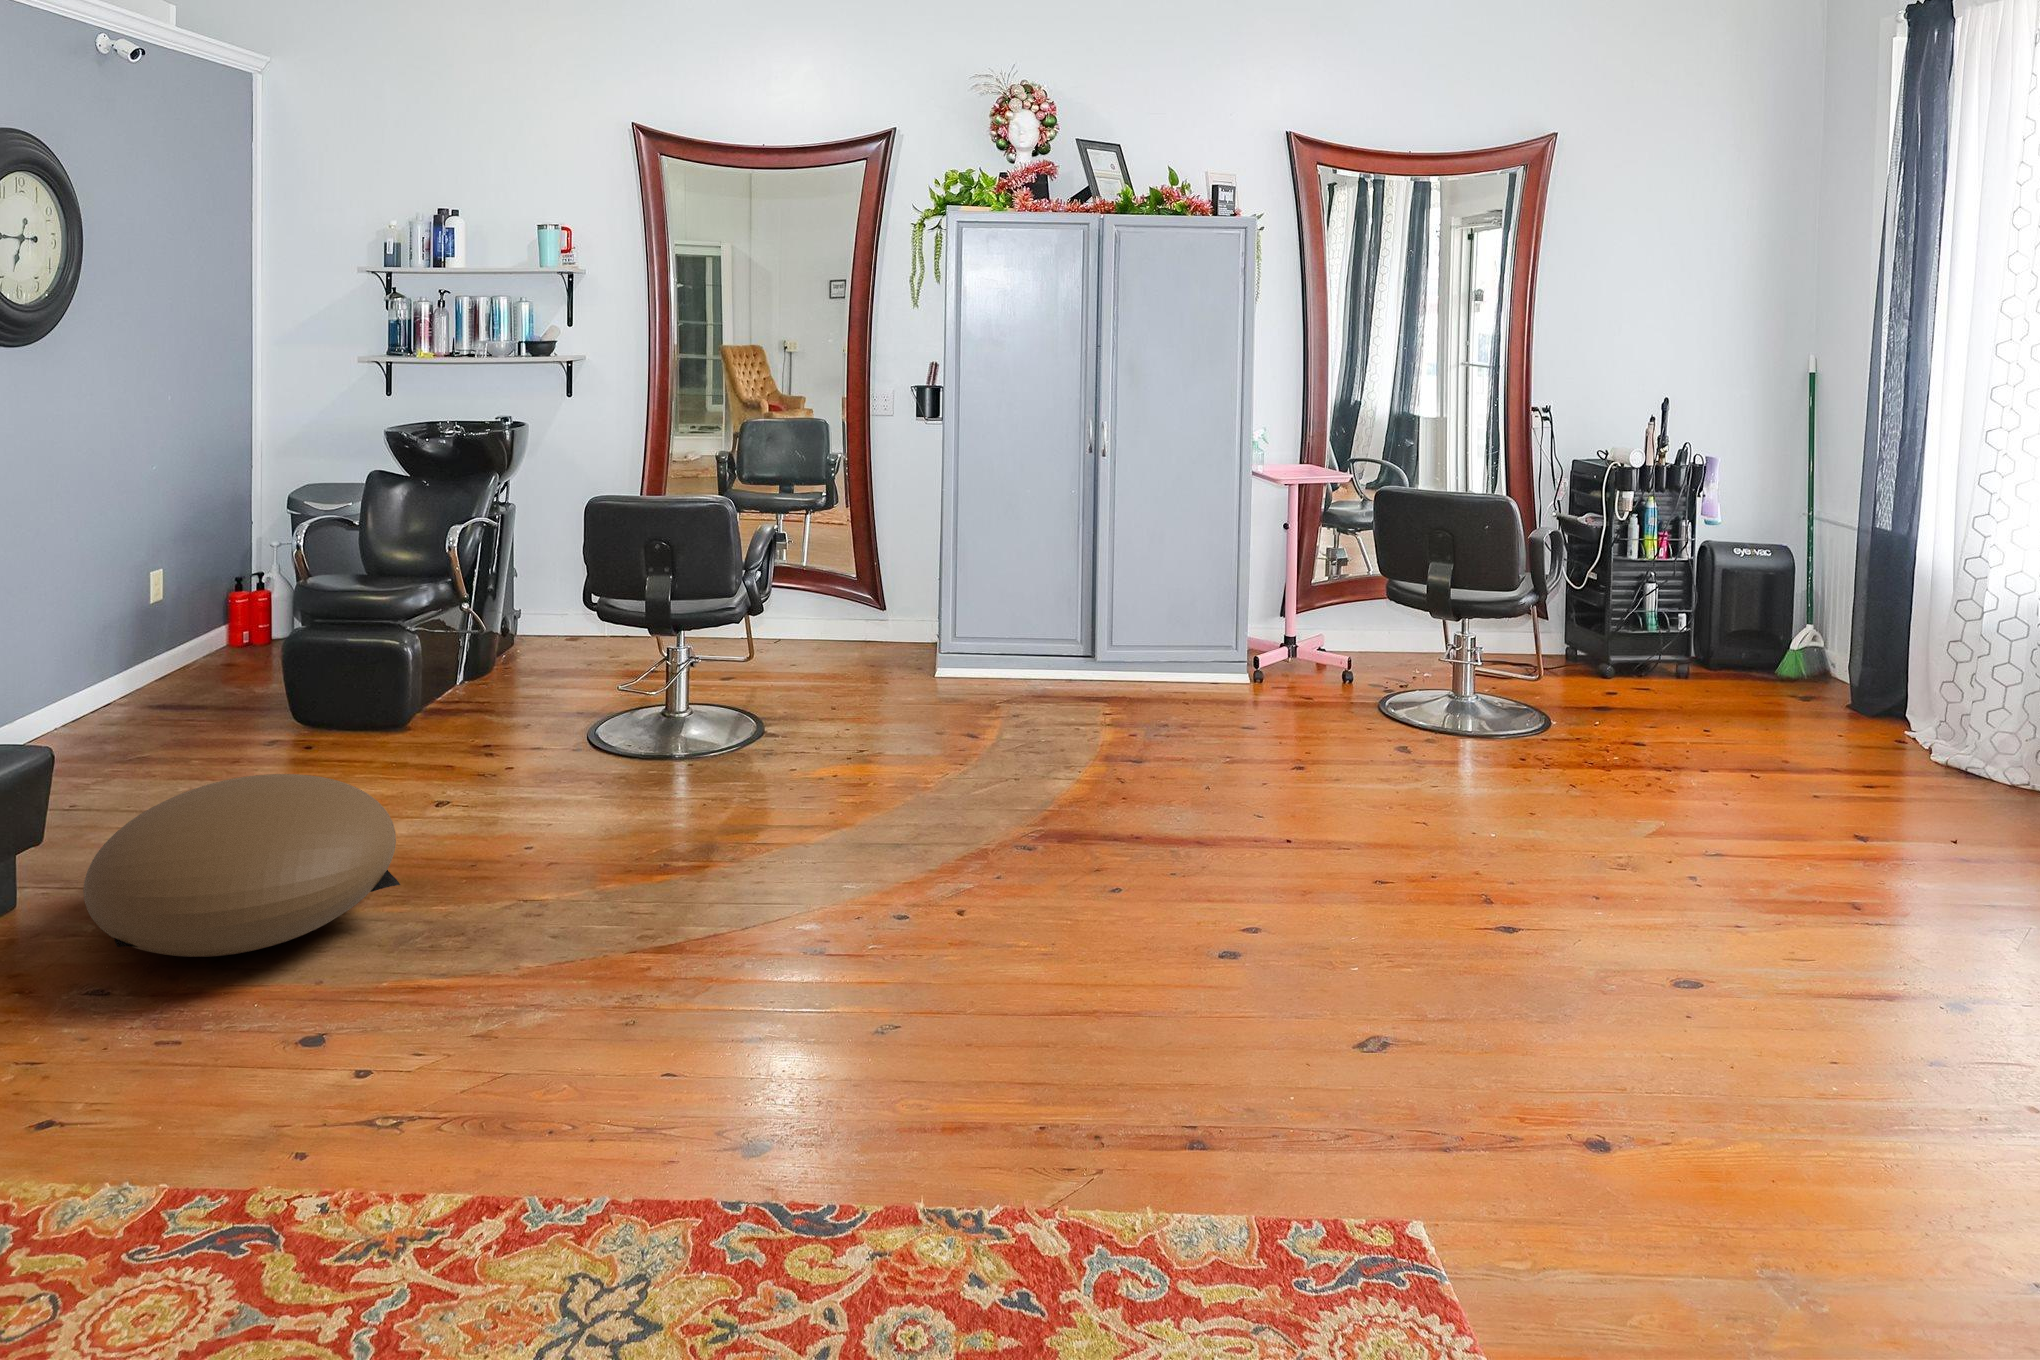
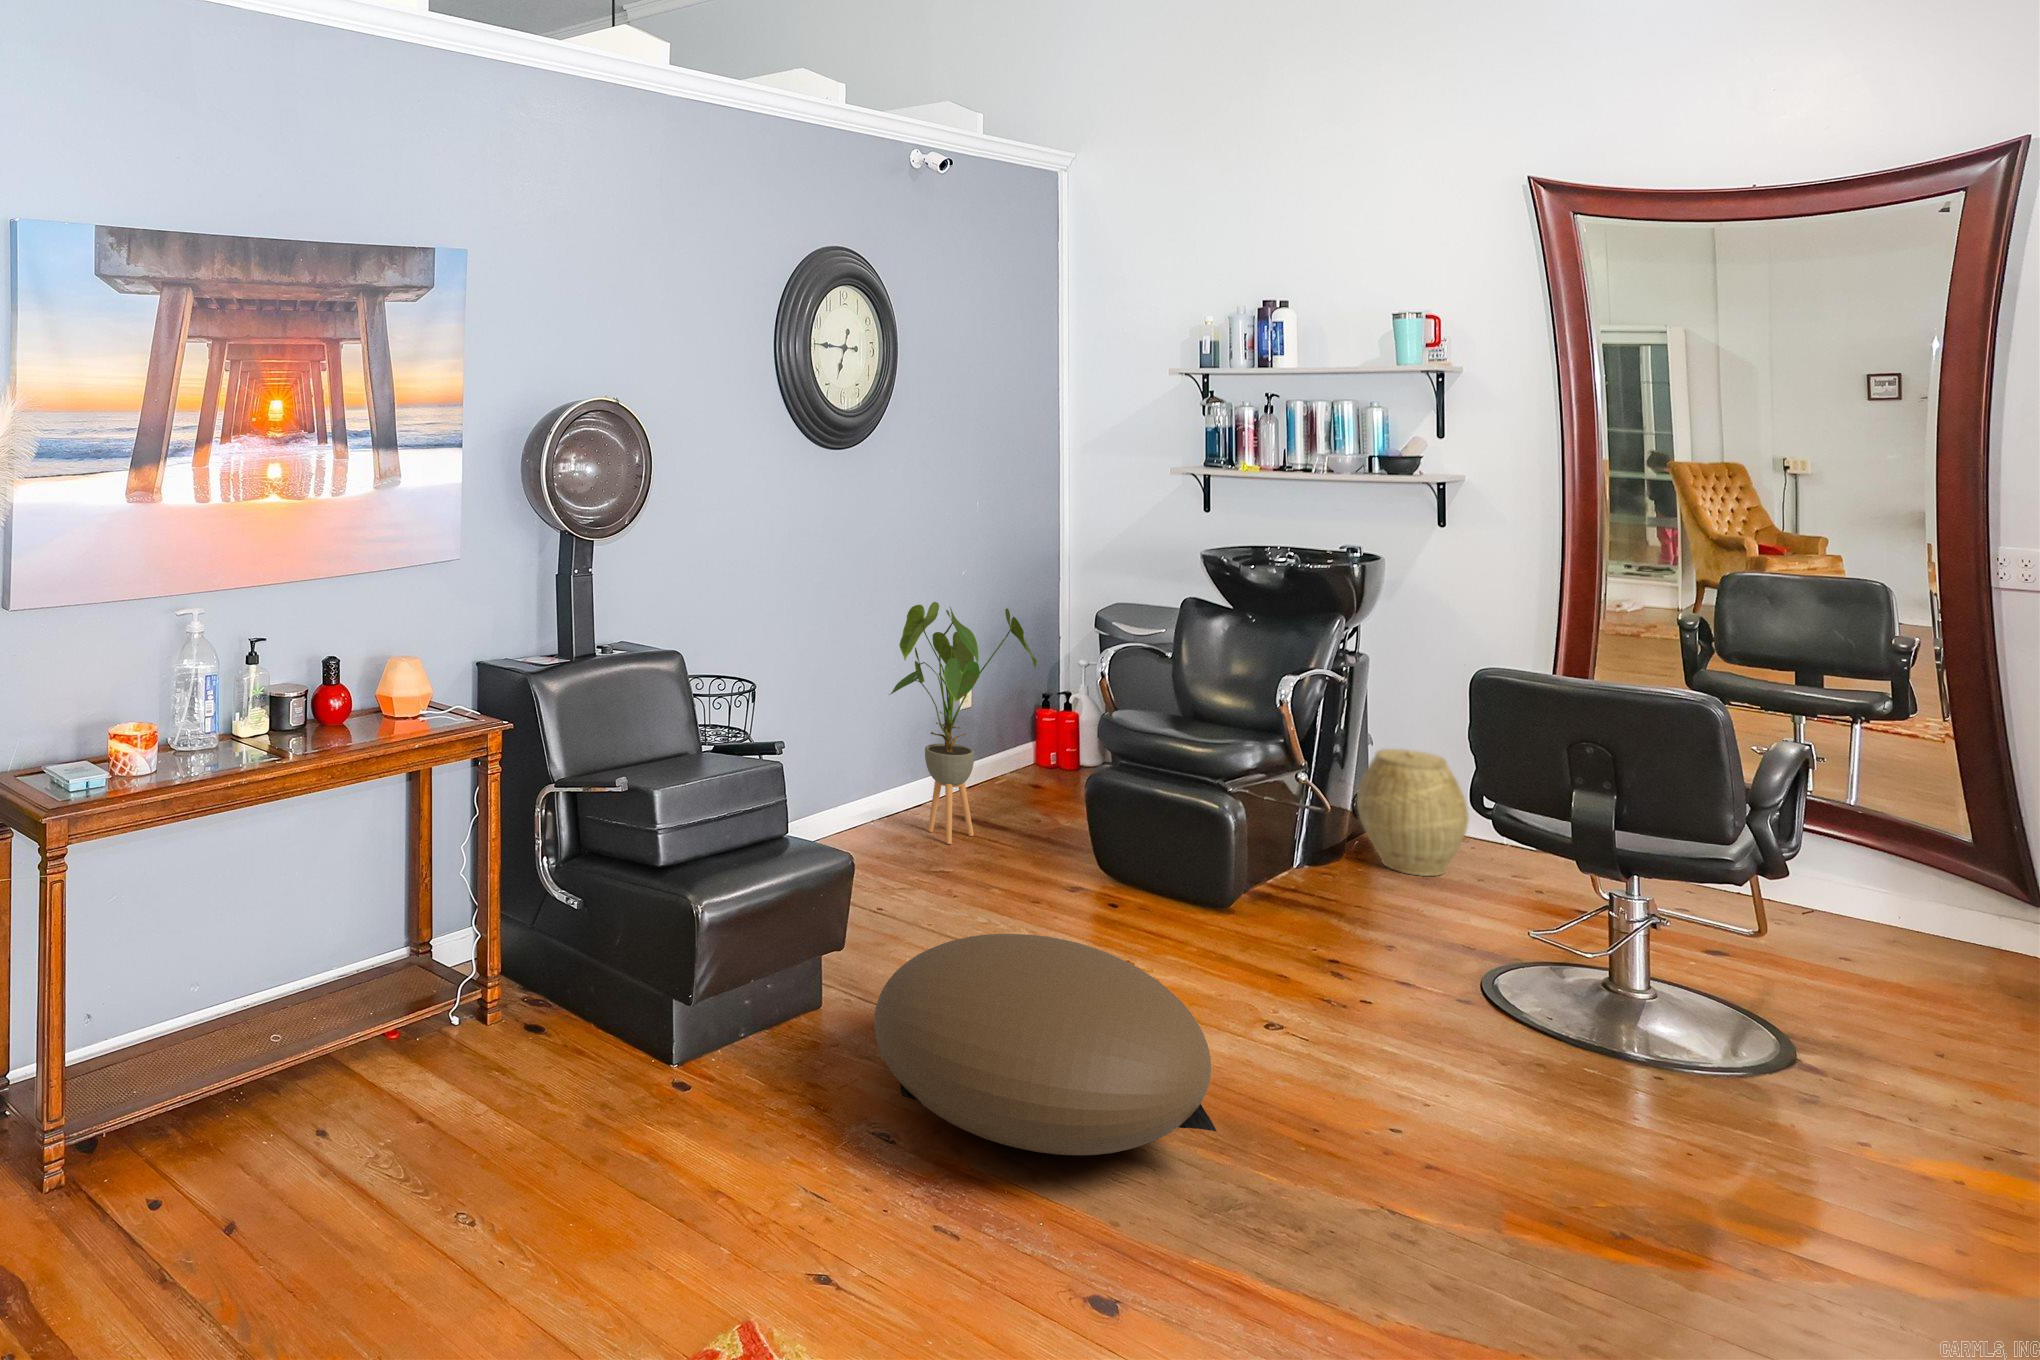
house plant: none [74,497,233,734] -> present [889,602,1037,844]
woven basket: none [506,575,583,673] -> present [1357,749,1469,876]

